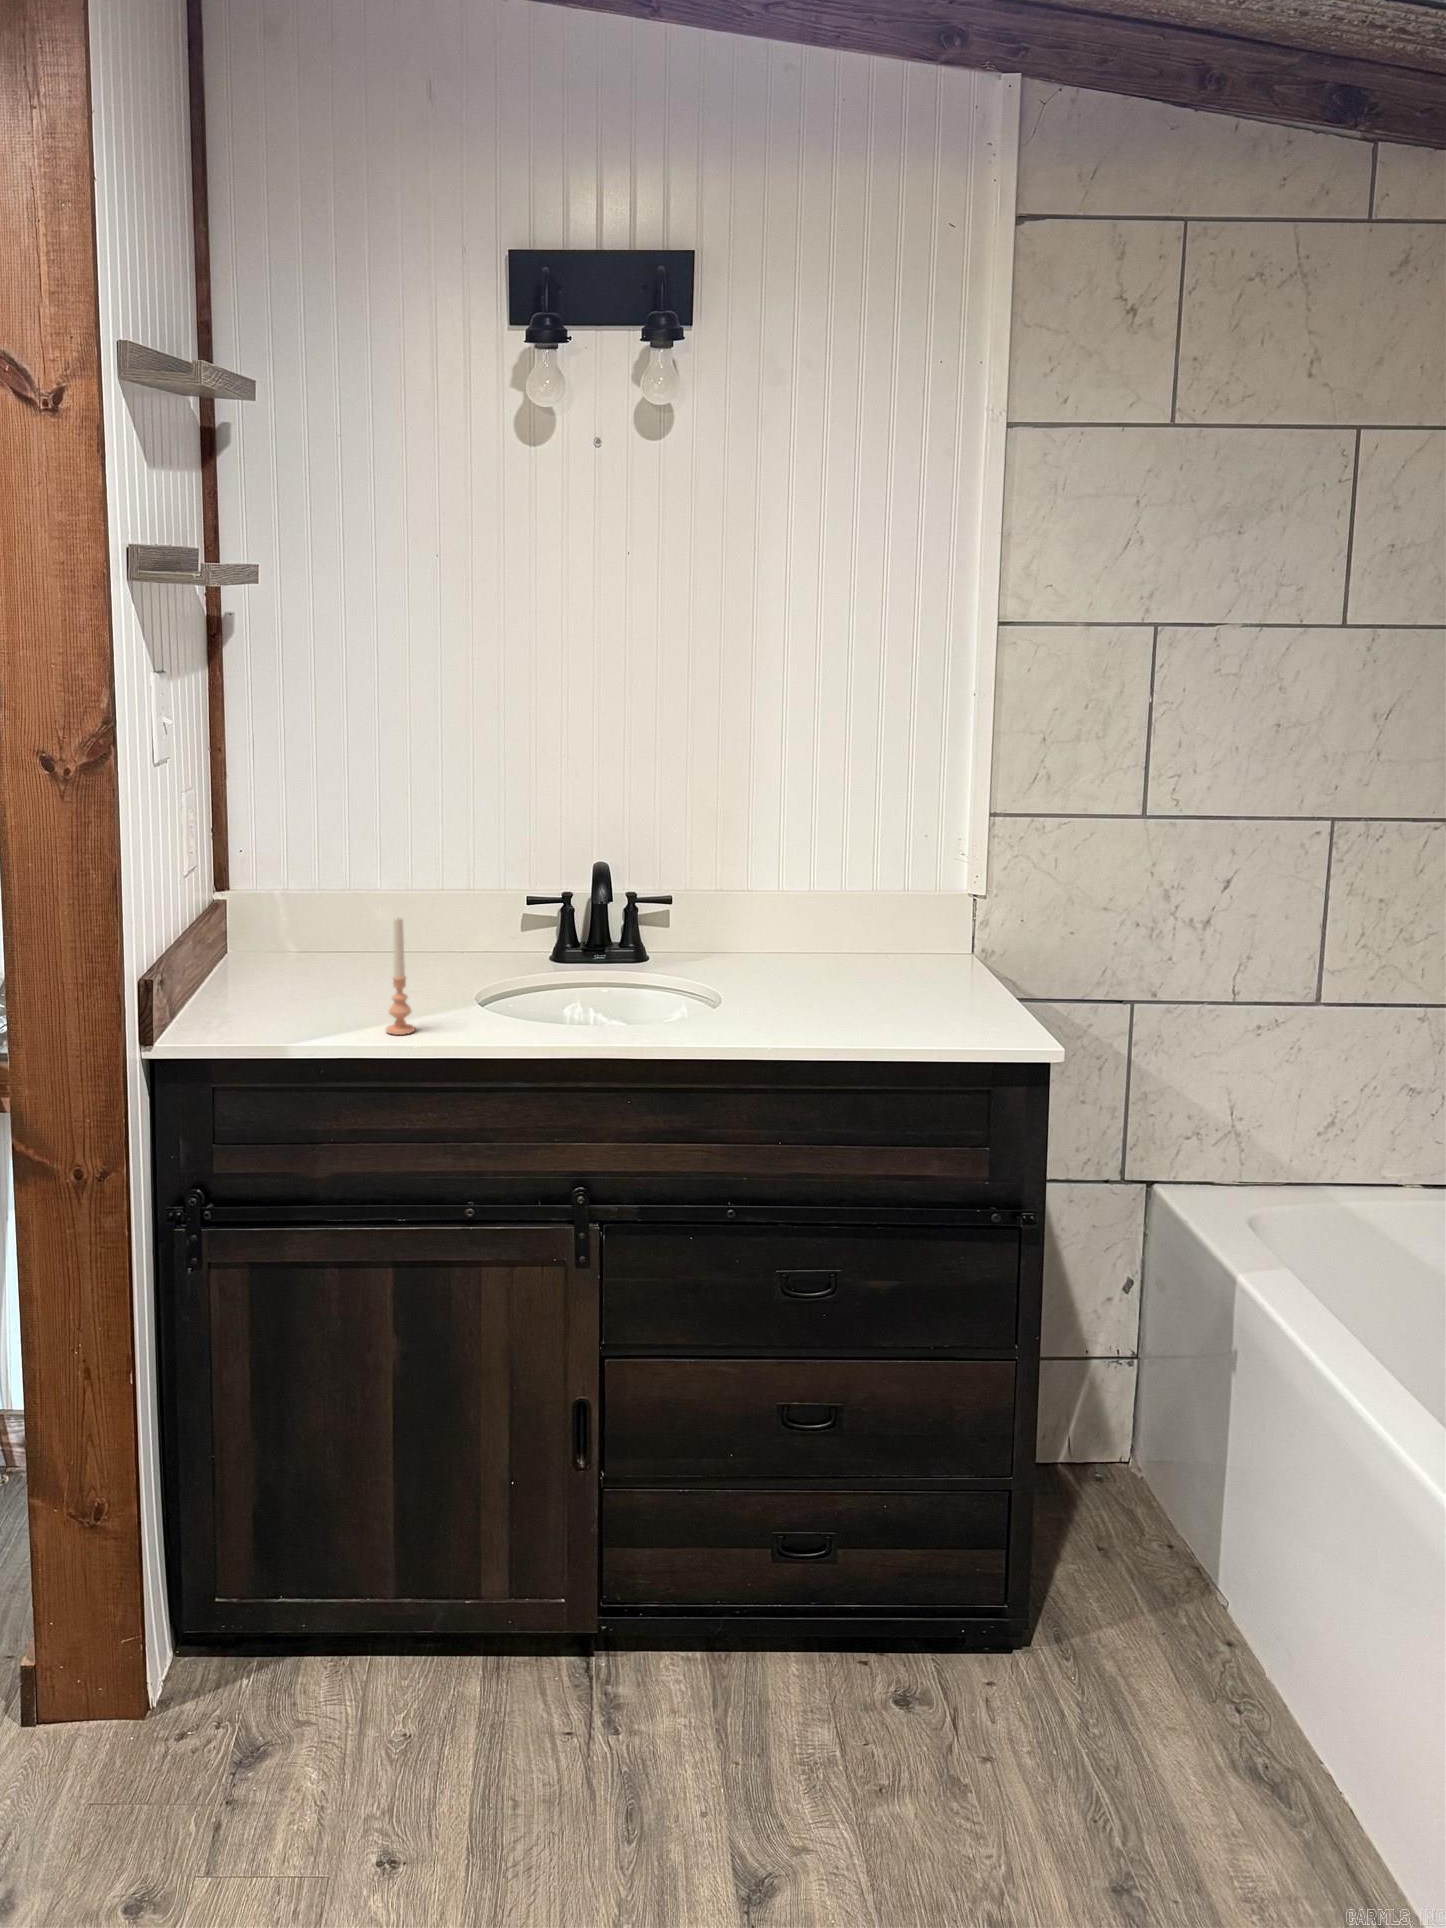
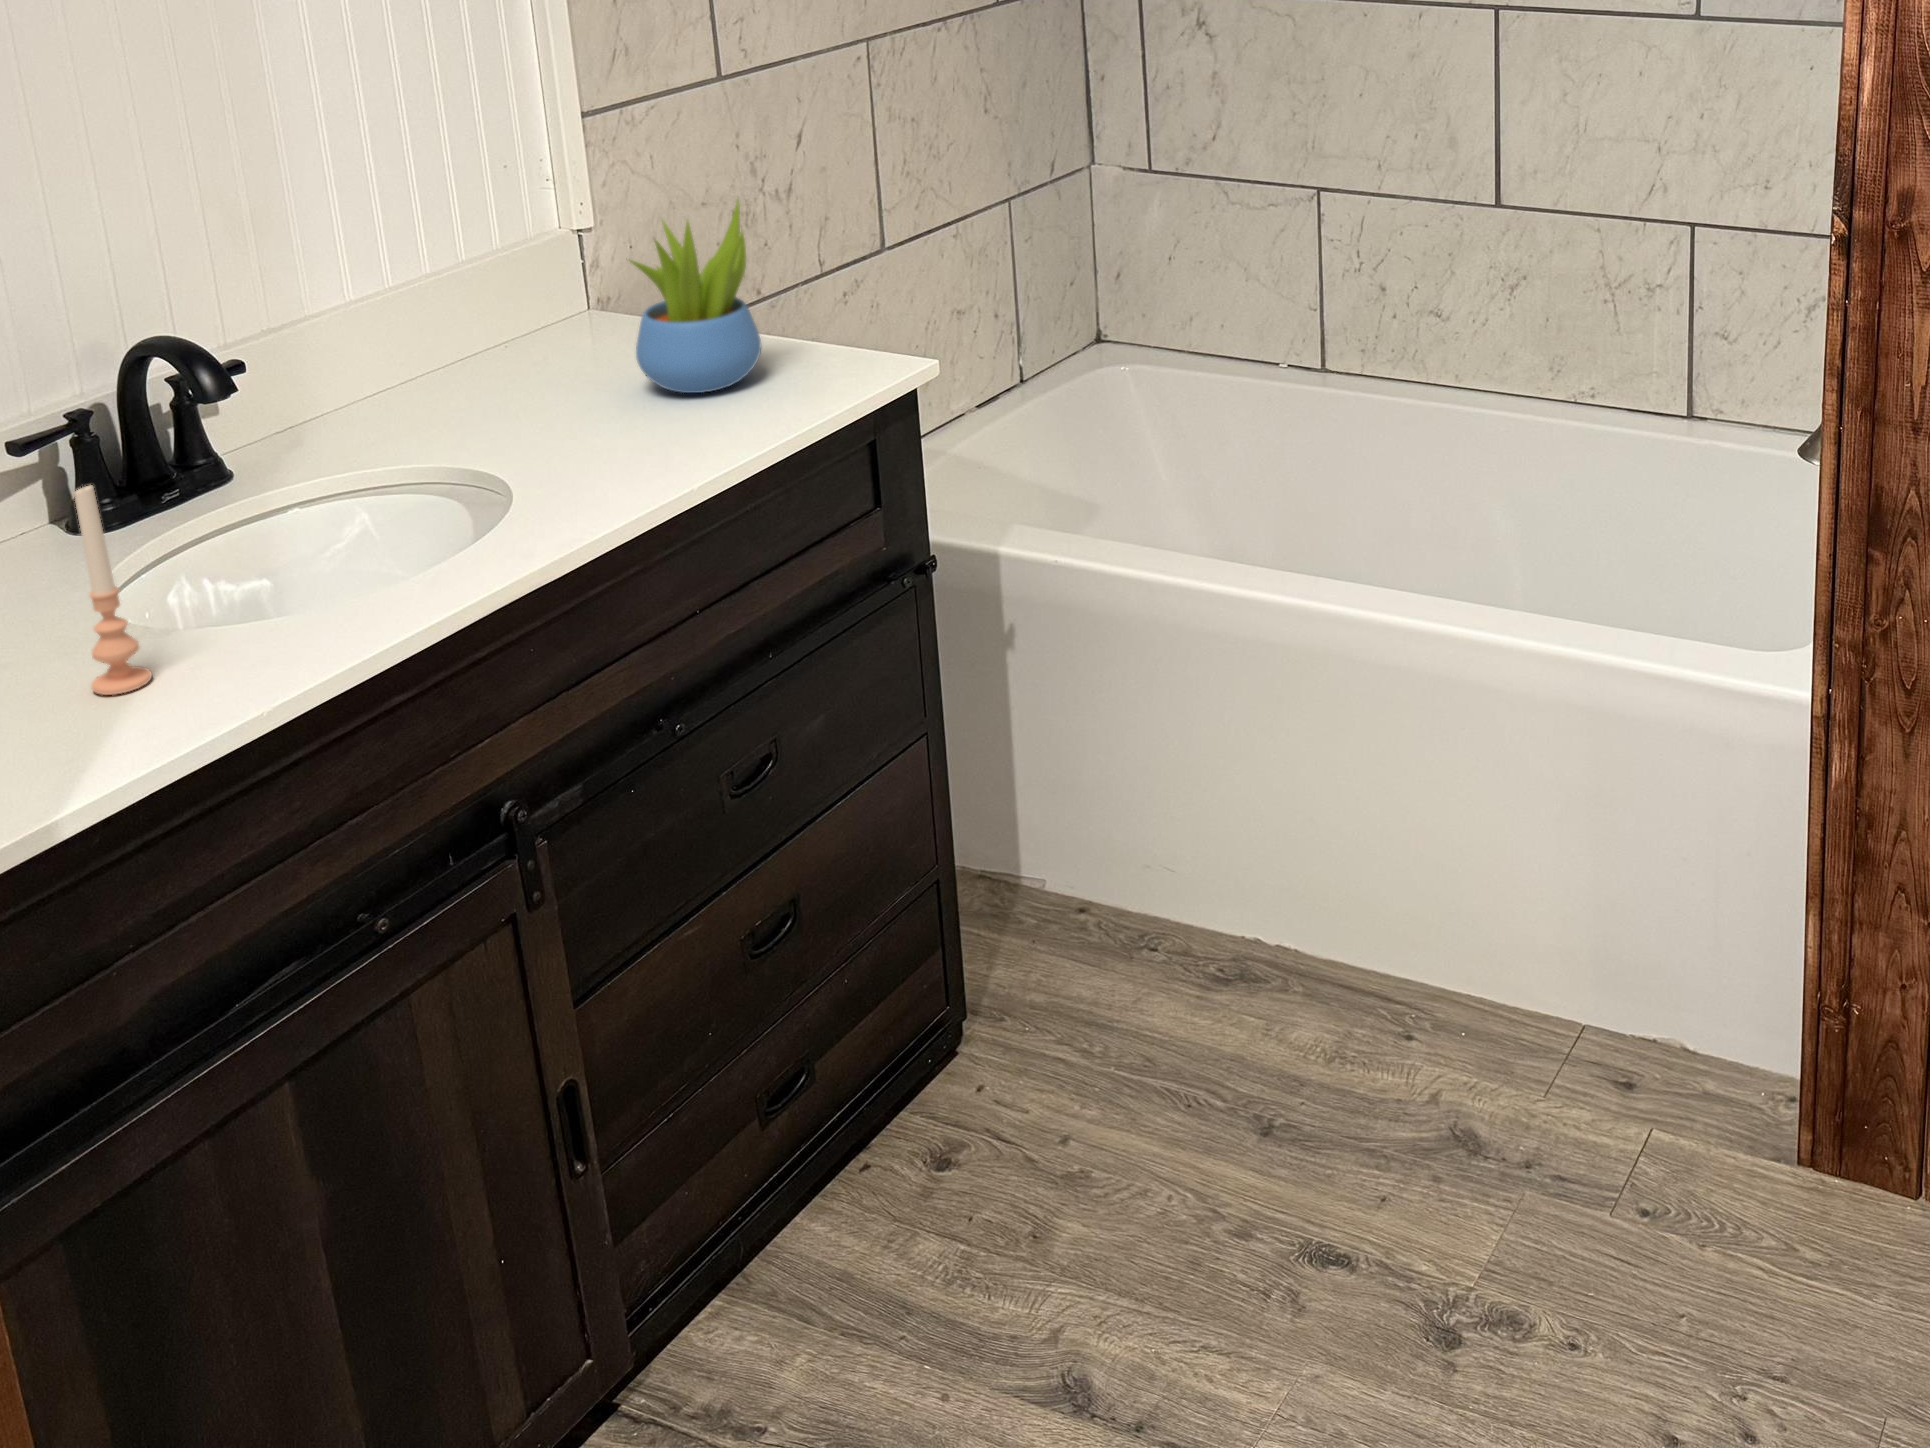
succulent plant: none [865,887,956,1022] -> present [629,200,761,393]

